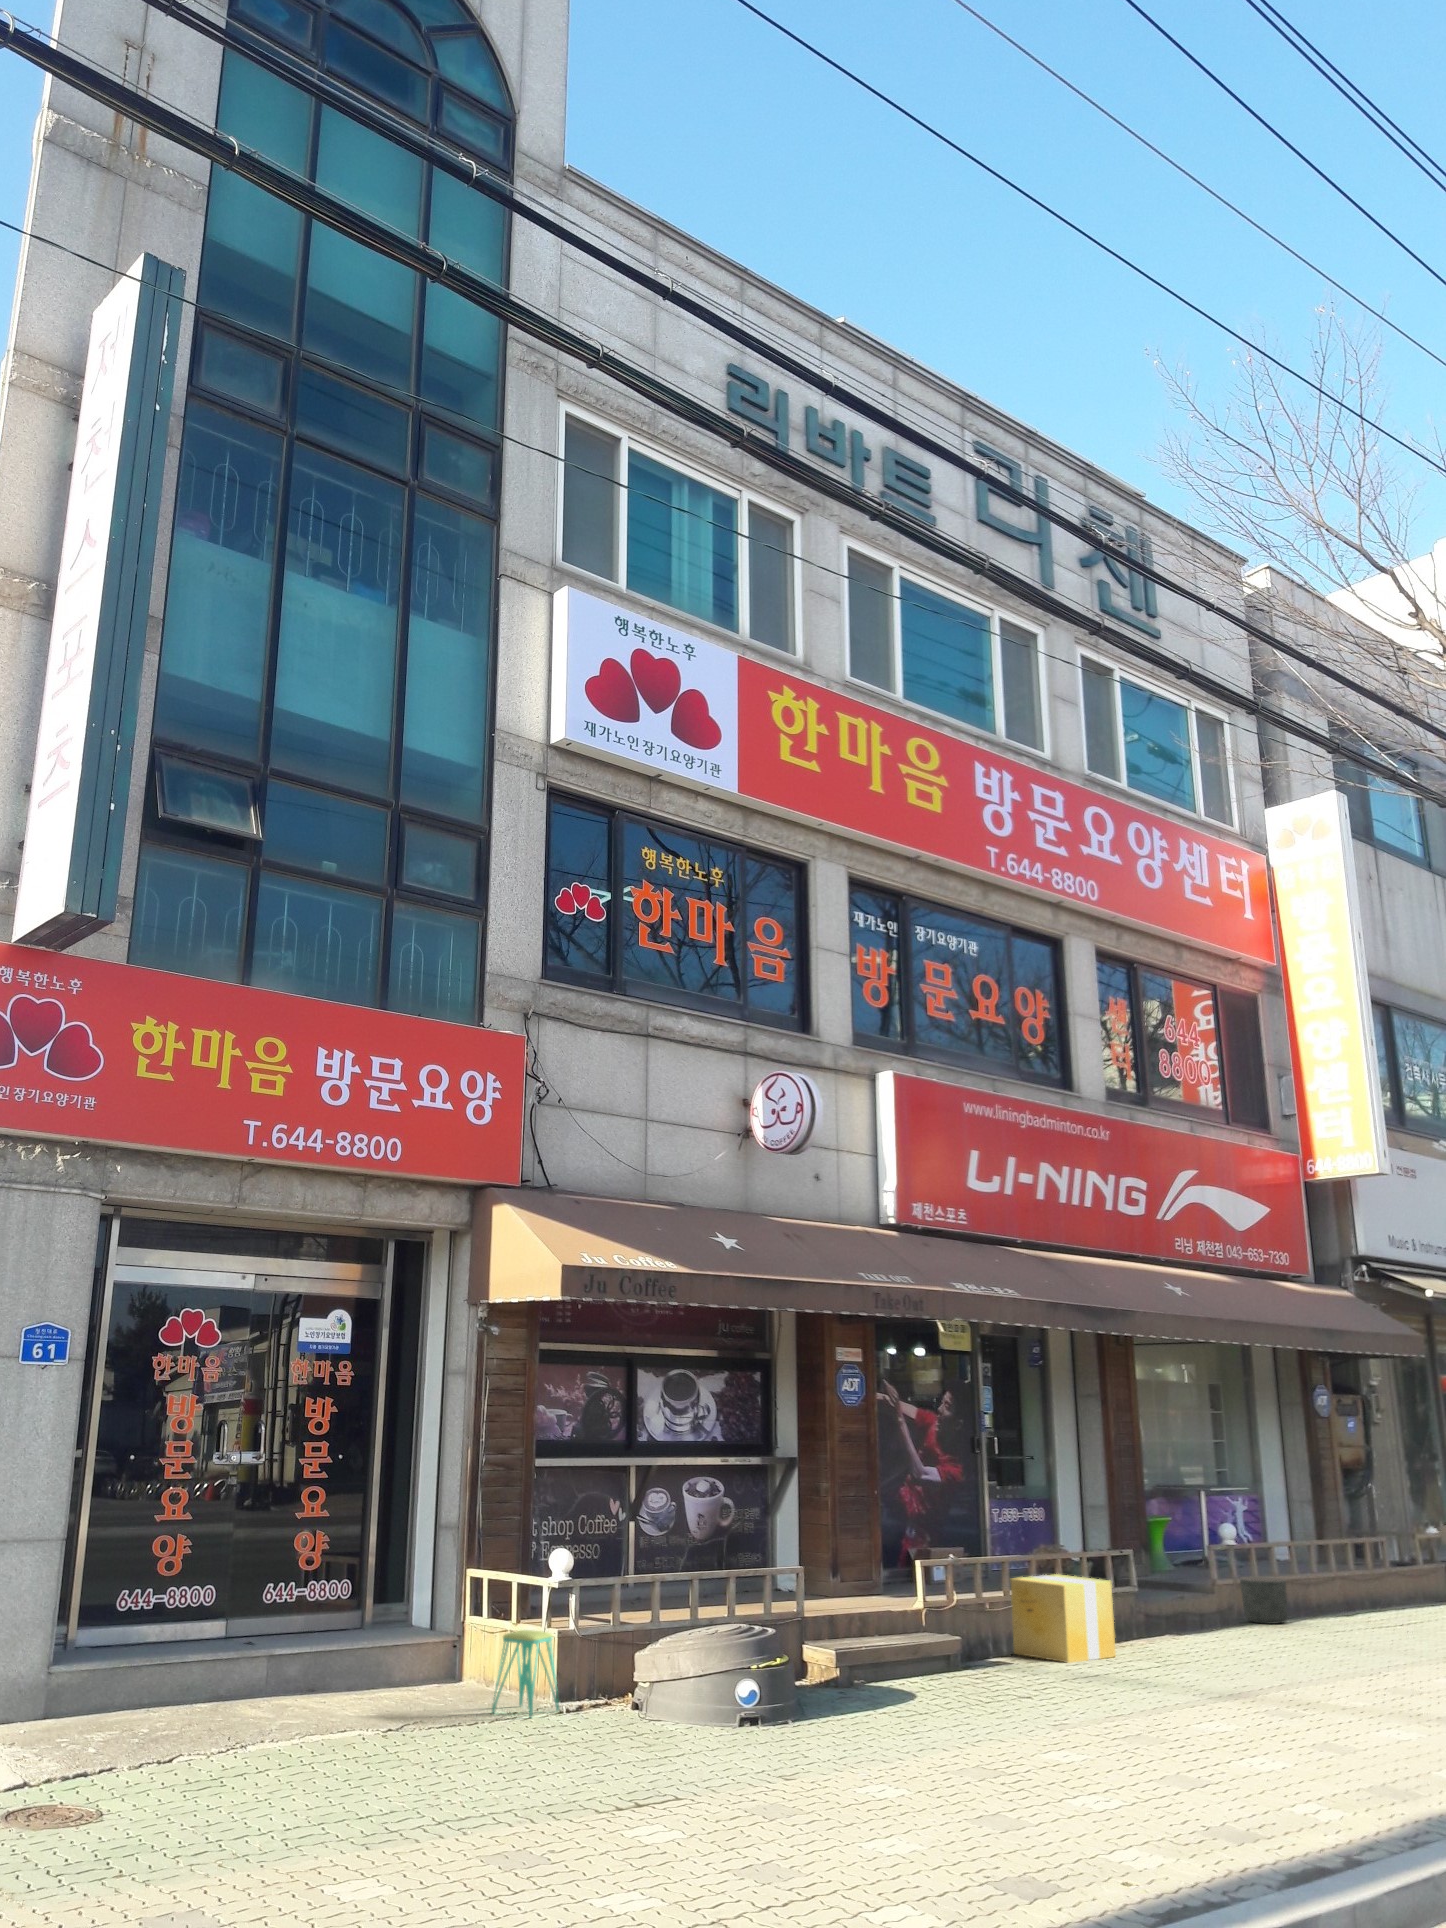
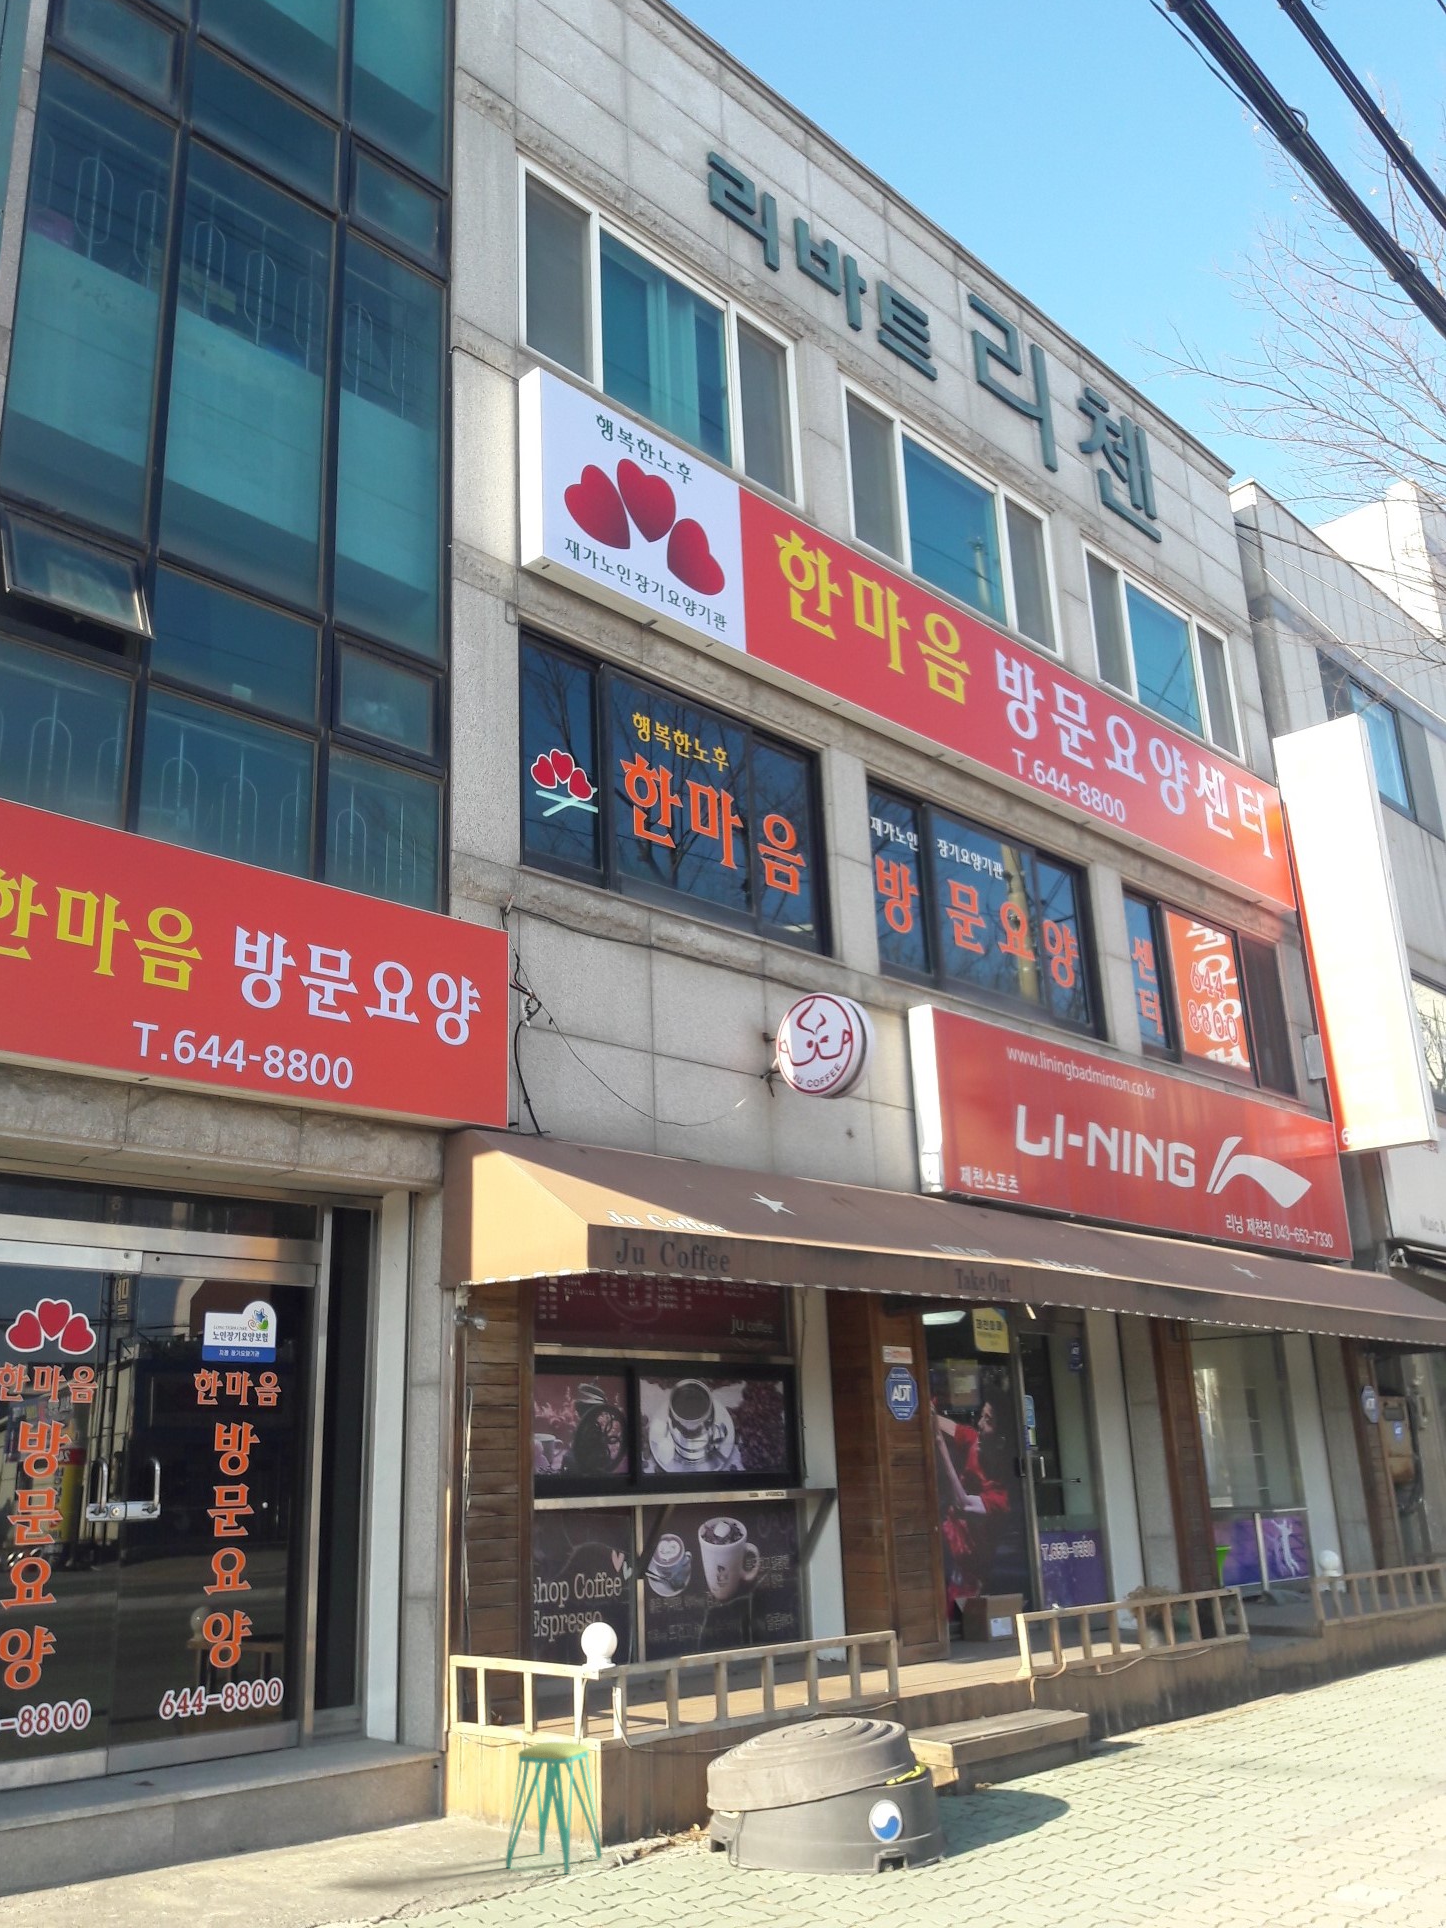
cardboard box: present [1011,1574,1116,1663] -> none [1116,1625,1254,1740]
planter: present [1240,1577,1287,1624] -> none [1336,1616,1396,1673]

